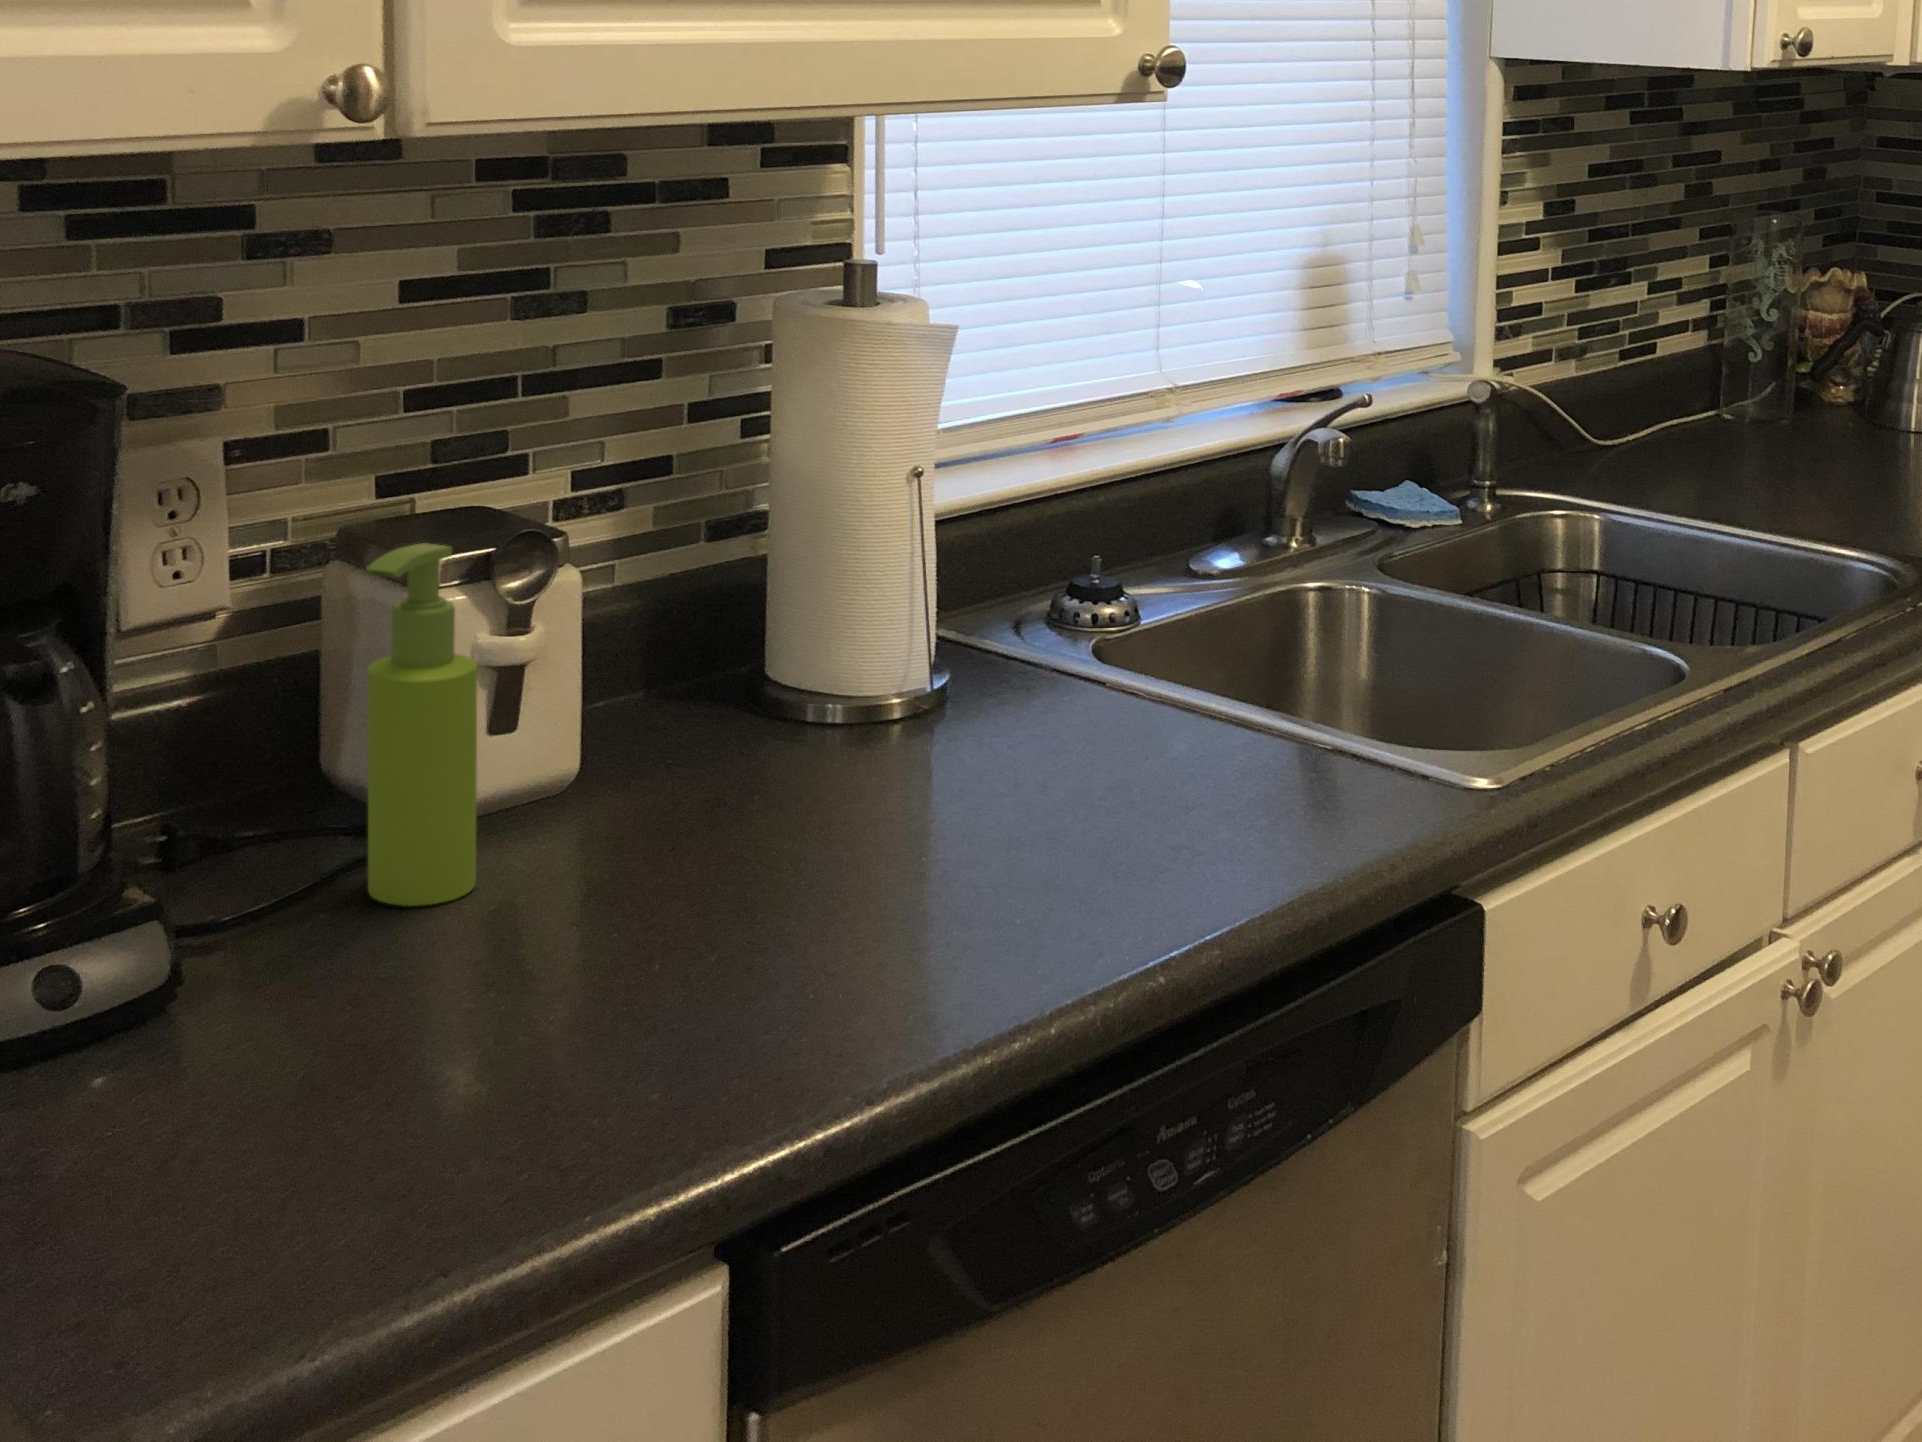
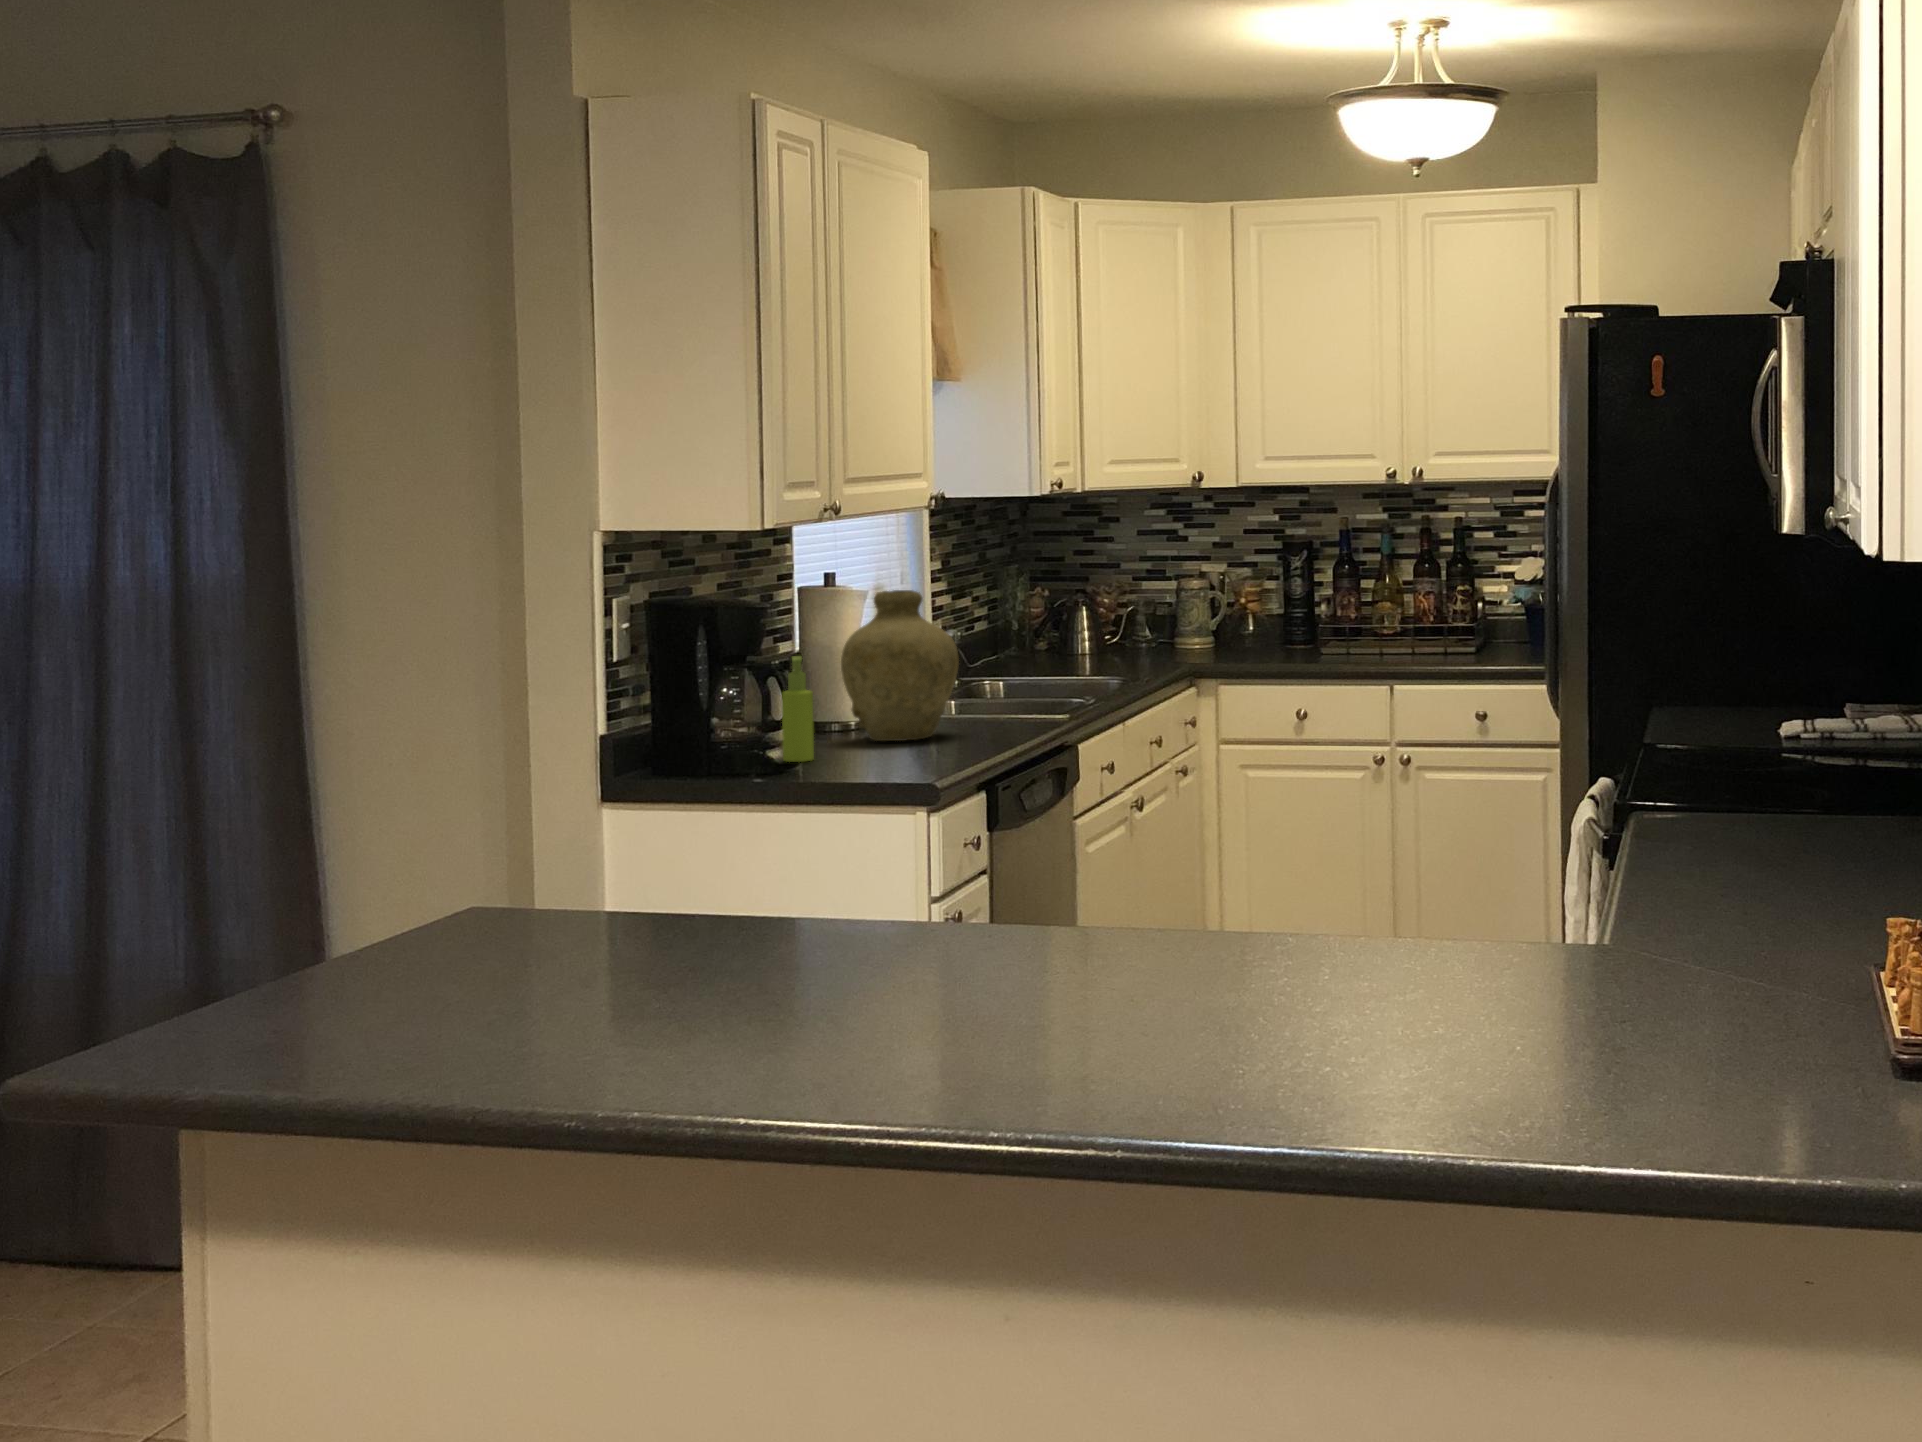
vase: none [735,330,1114,828] -> present [841,590,959,741]

